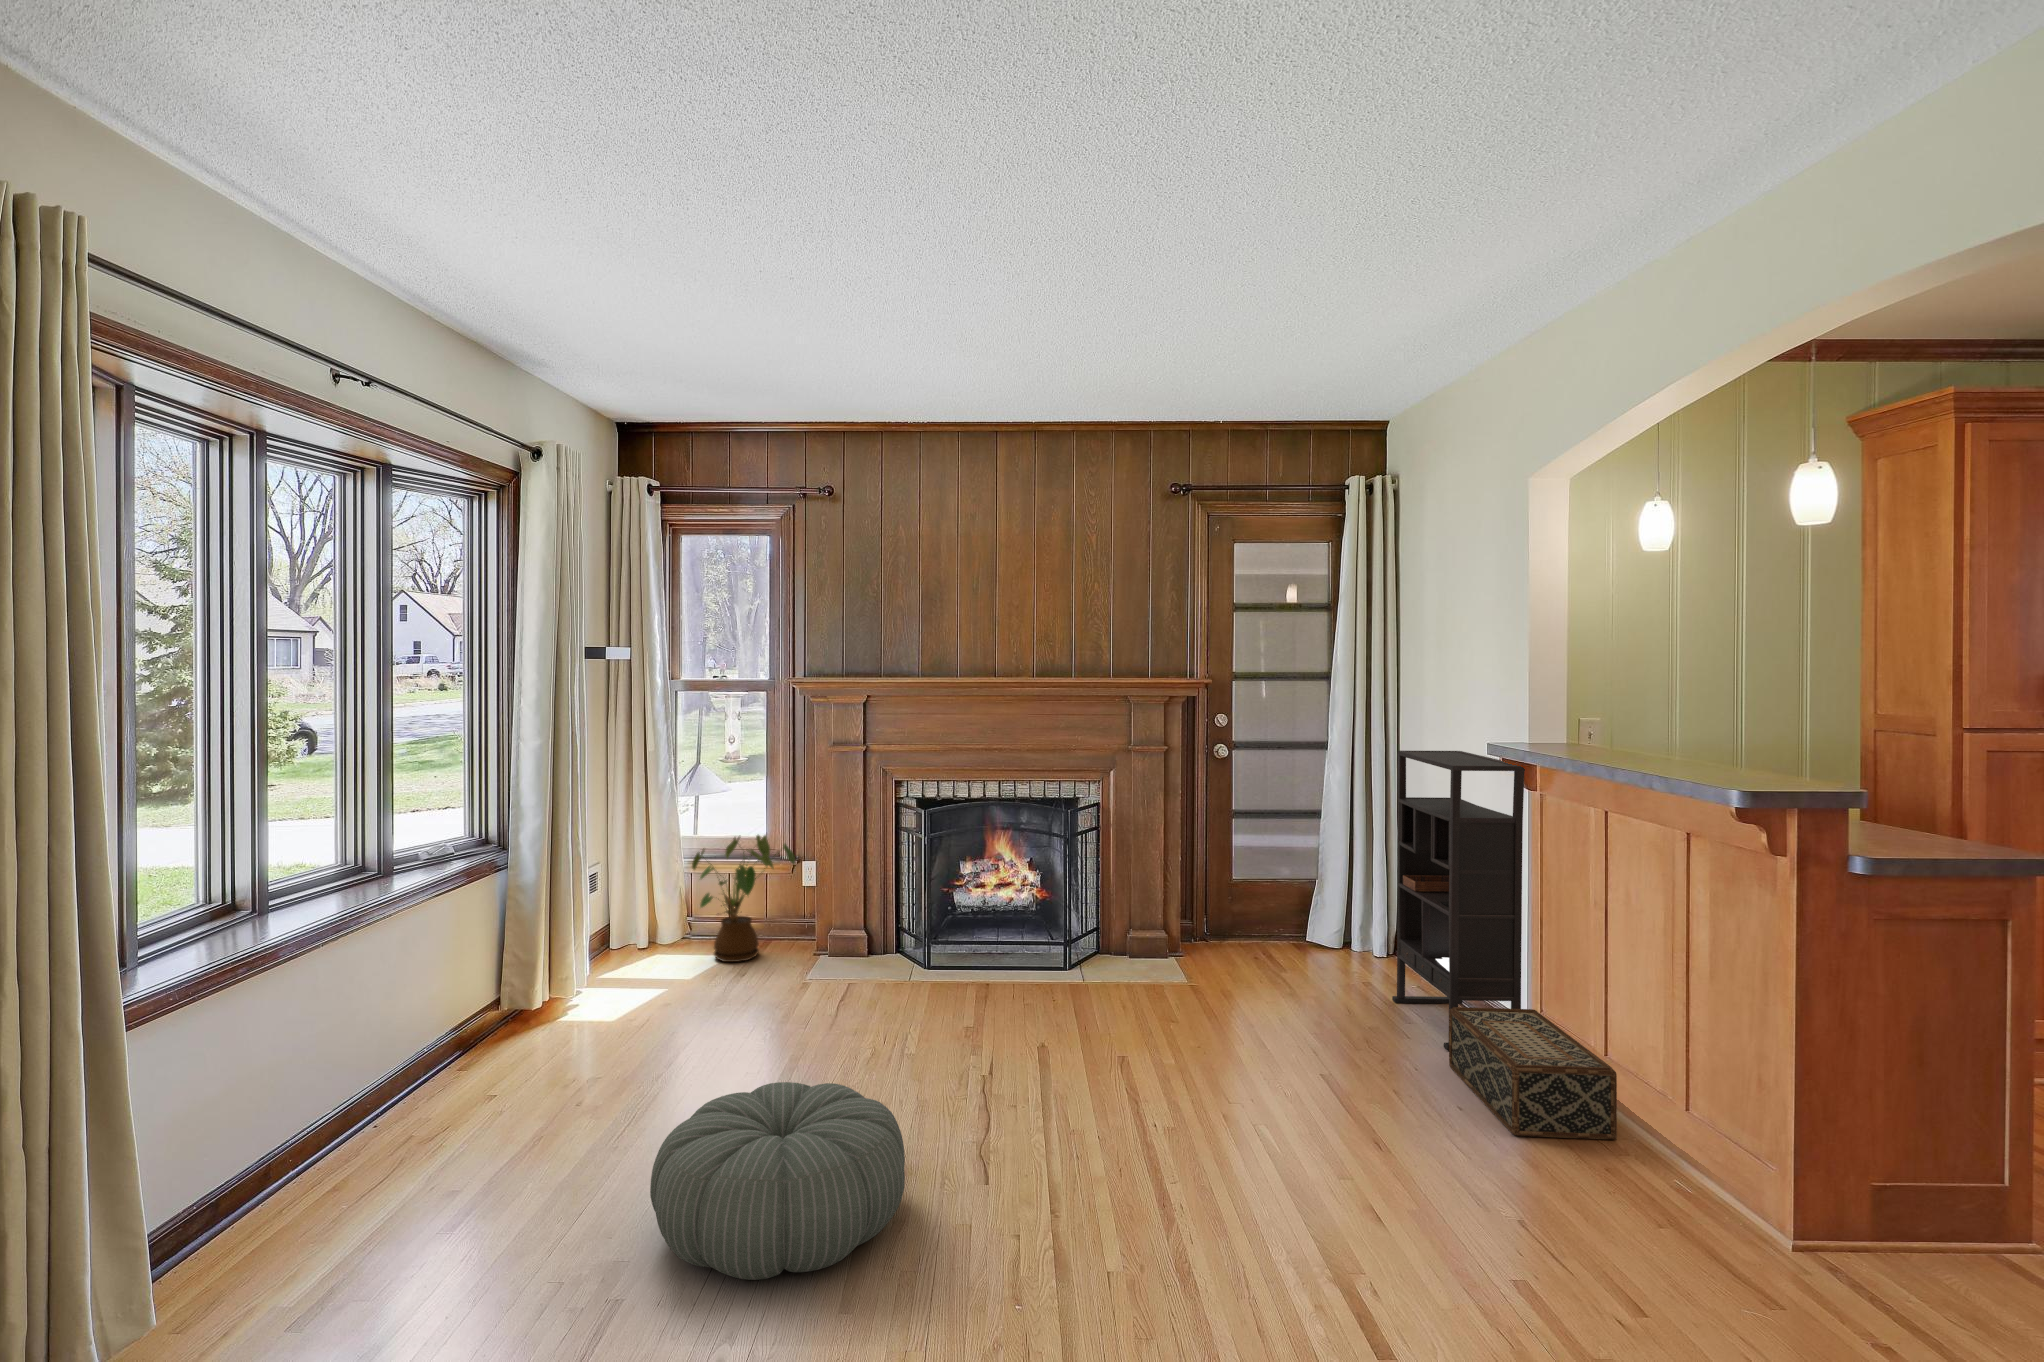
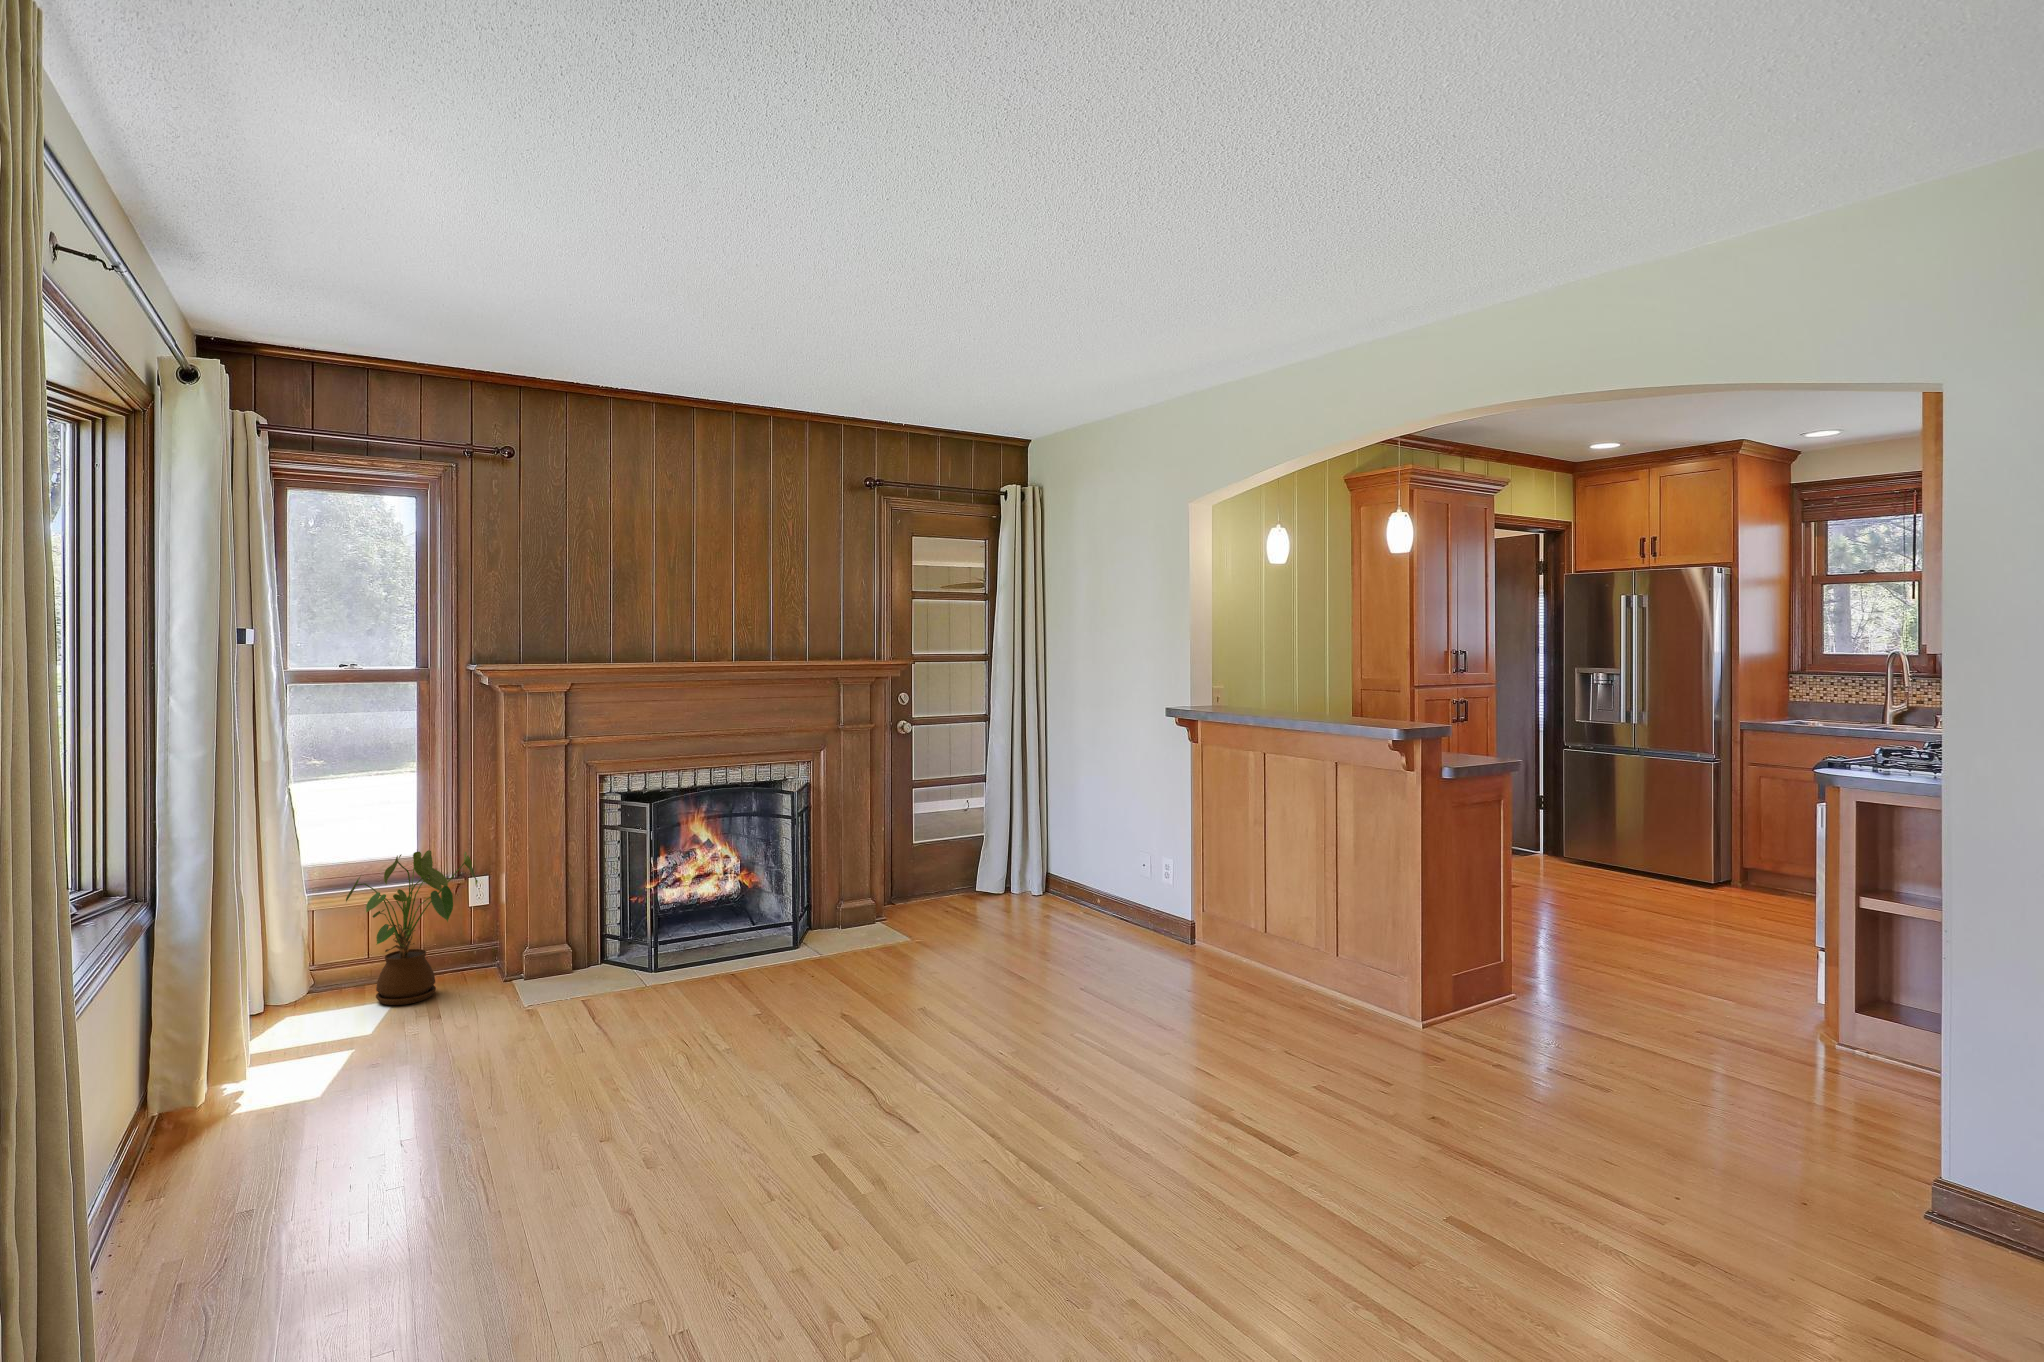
bookshelf: present [1392,751,1525,1051] -> none [1077,718,1193,952]
woven basket: present [1449,1007,1617,1139] -> none [1157,908,1287,993]
pouf: present [650,1082,905,1280] -> none [673,1054,911,1228]

